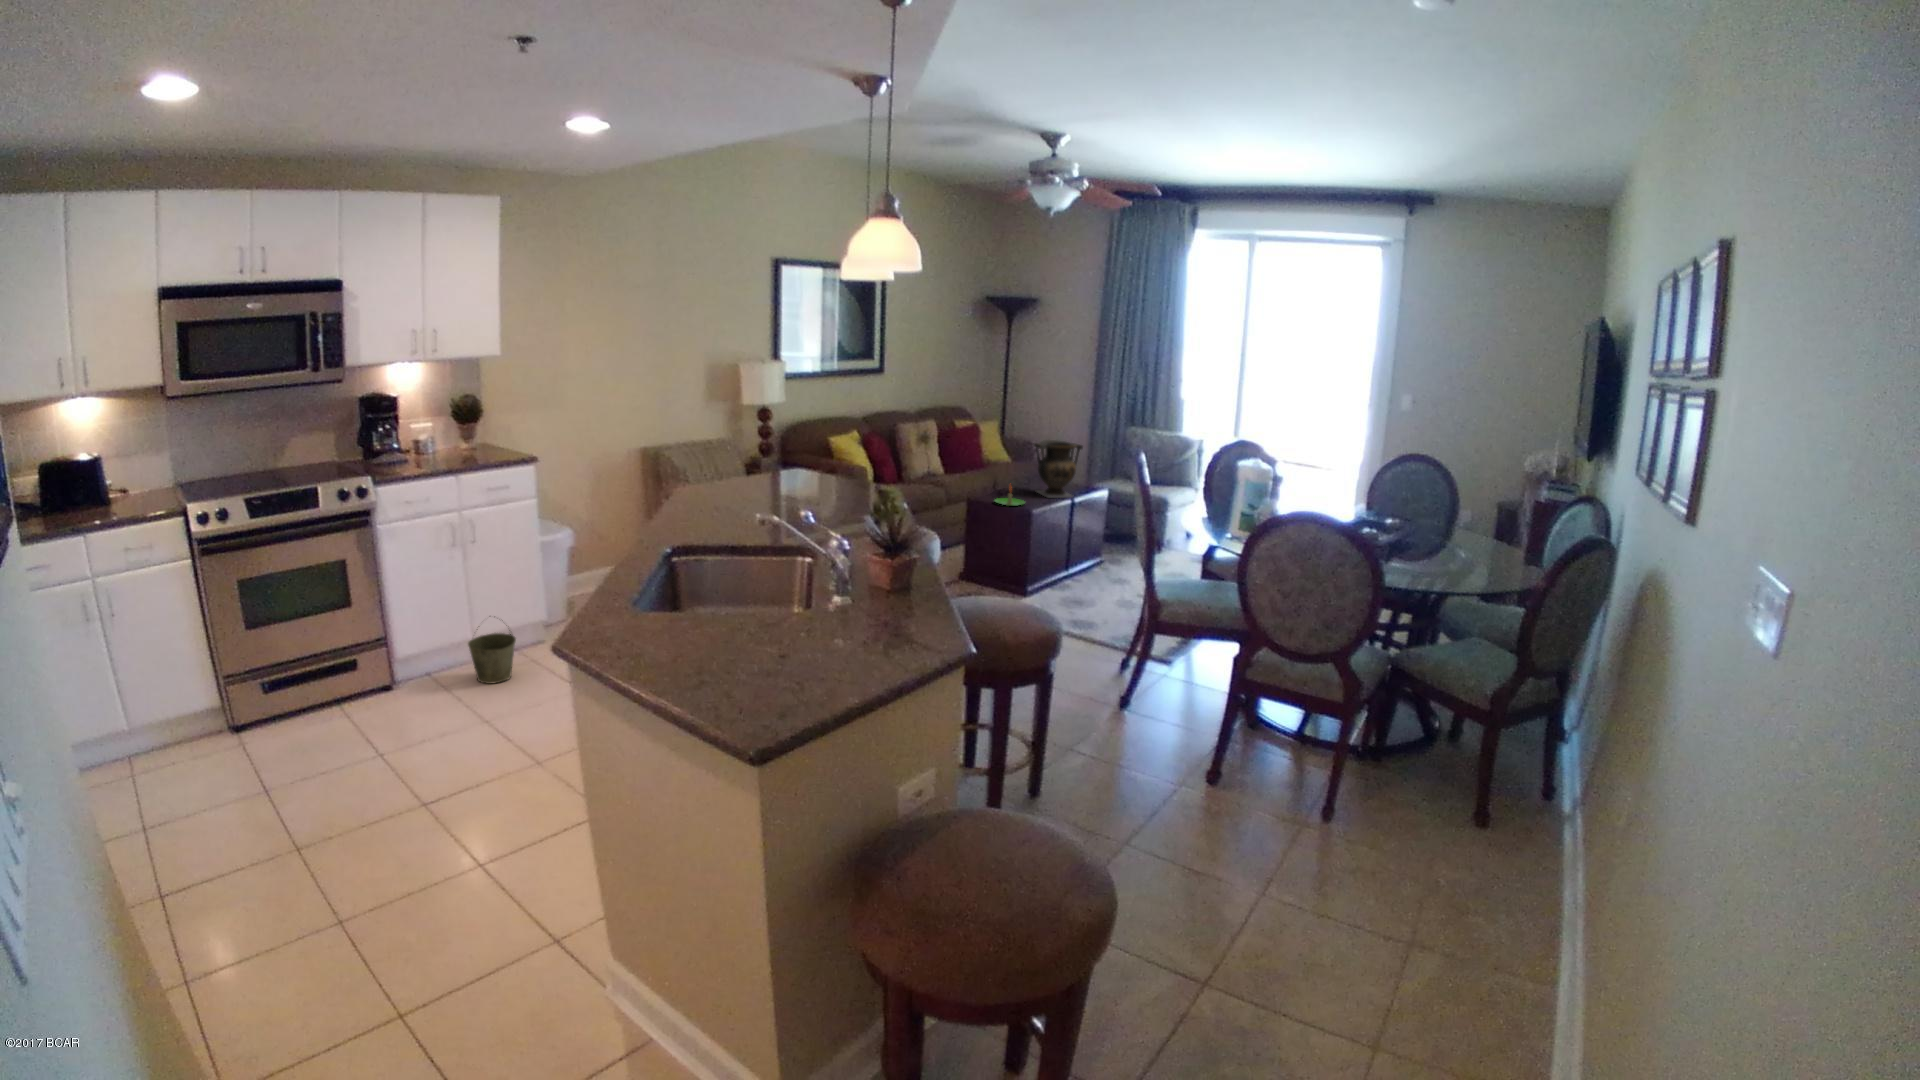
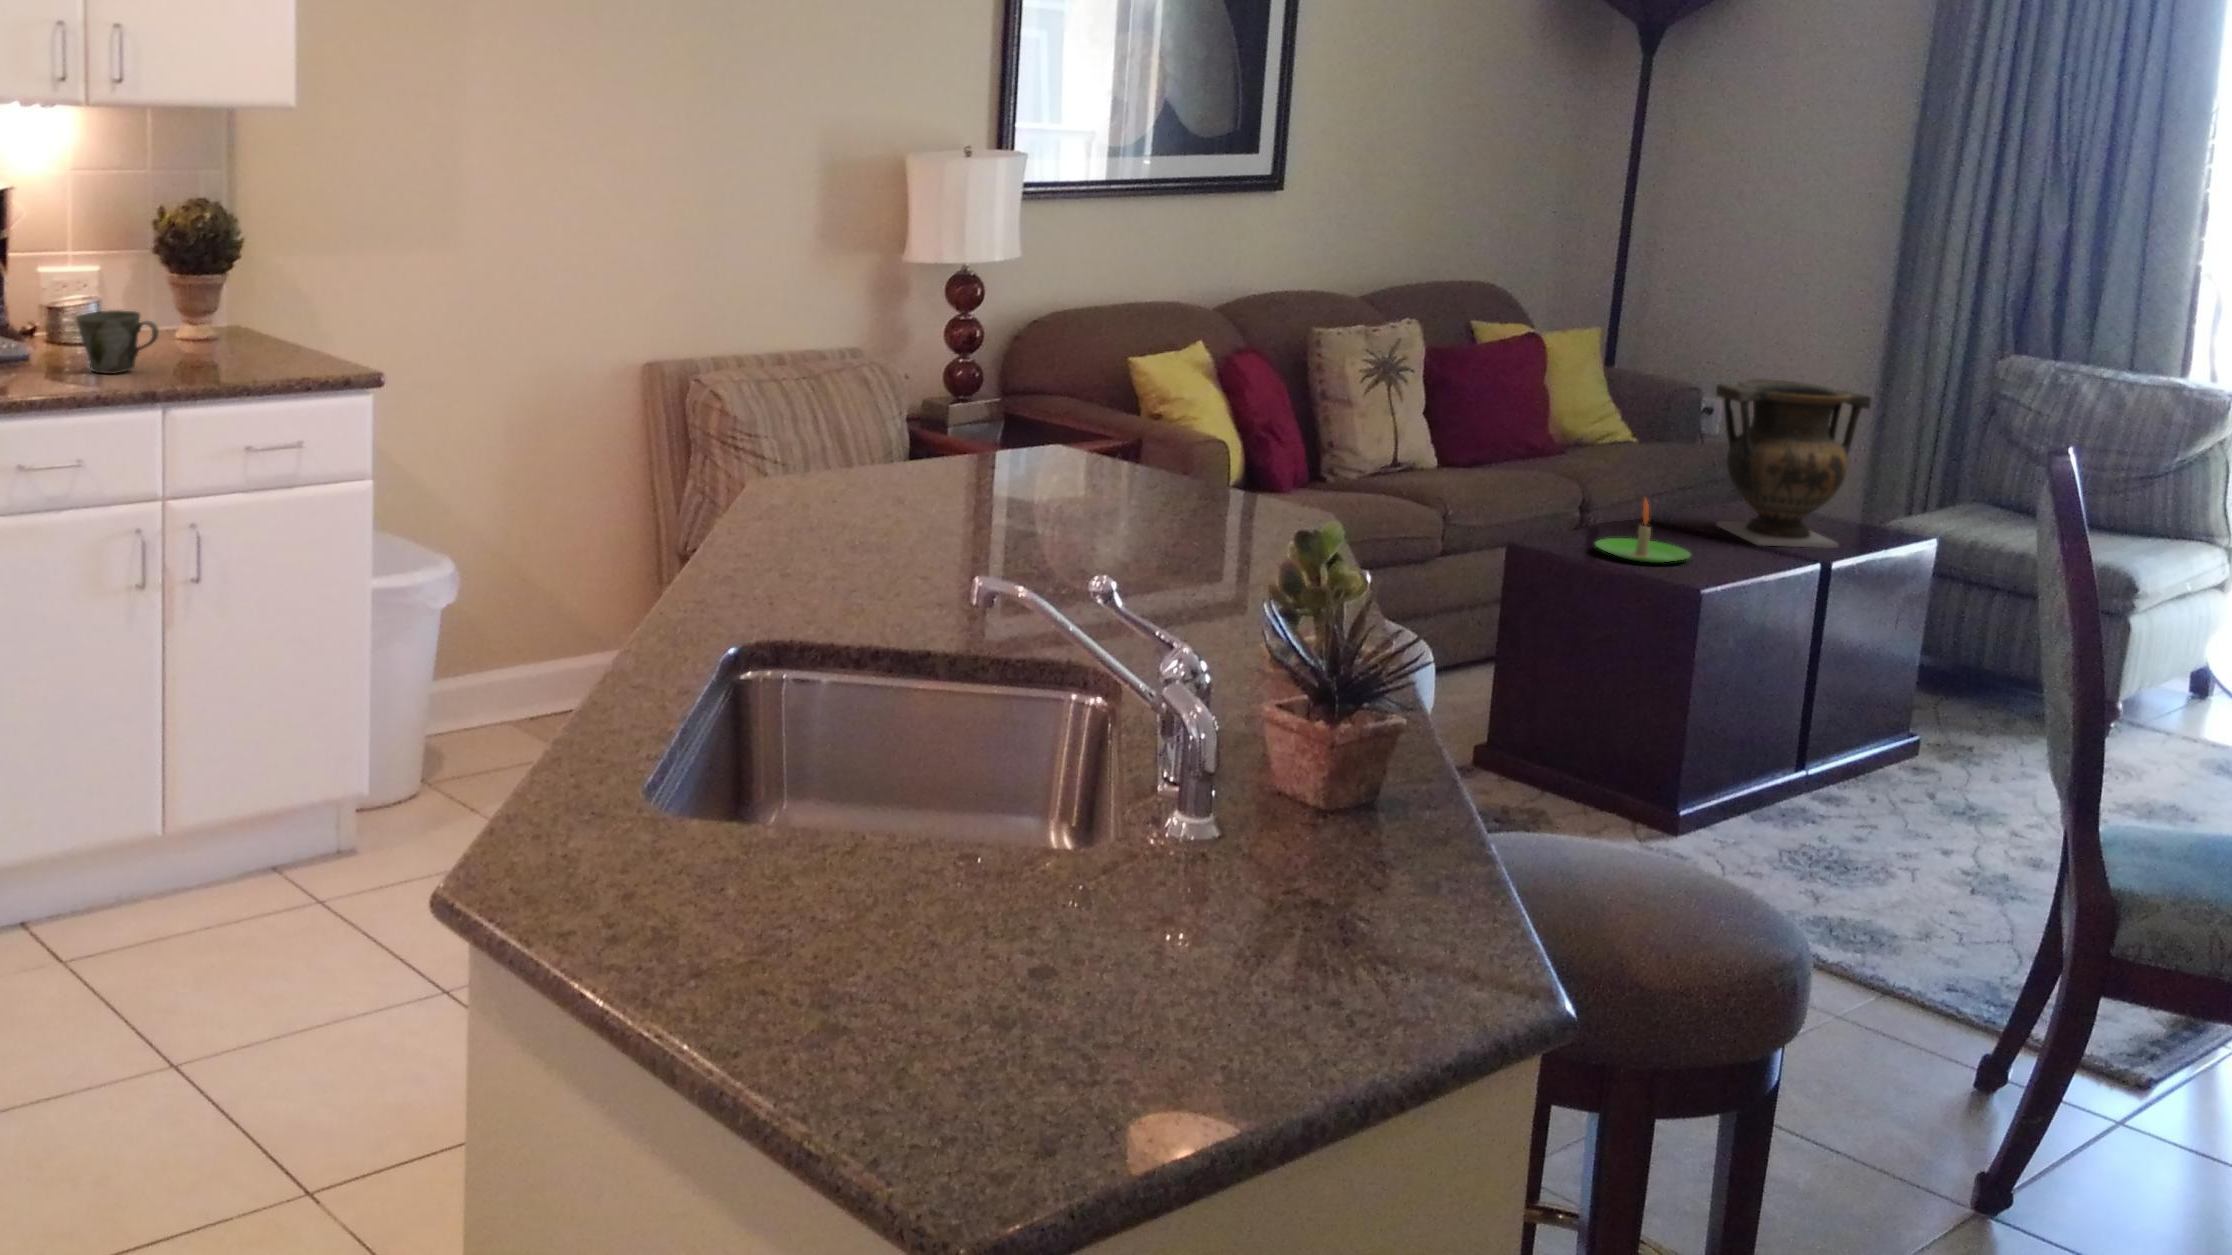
mug: none [437,442,472,467] -> present [76,310,159,374]
bucket: present [468,630,516,684] -> none [94,781,222,971]

